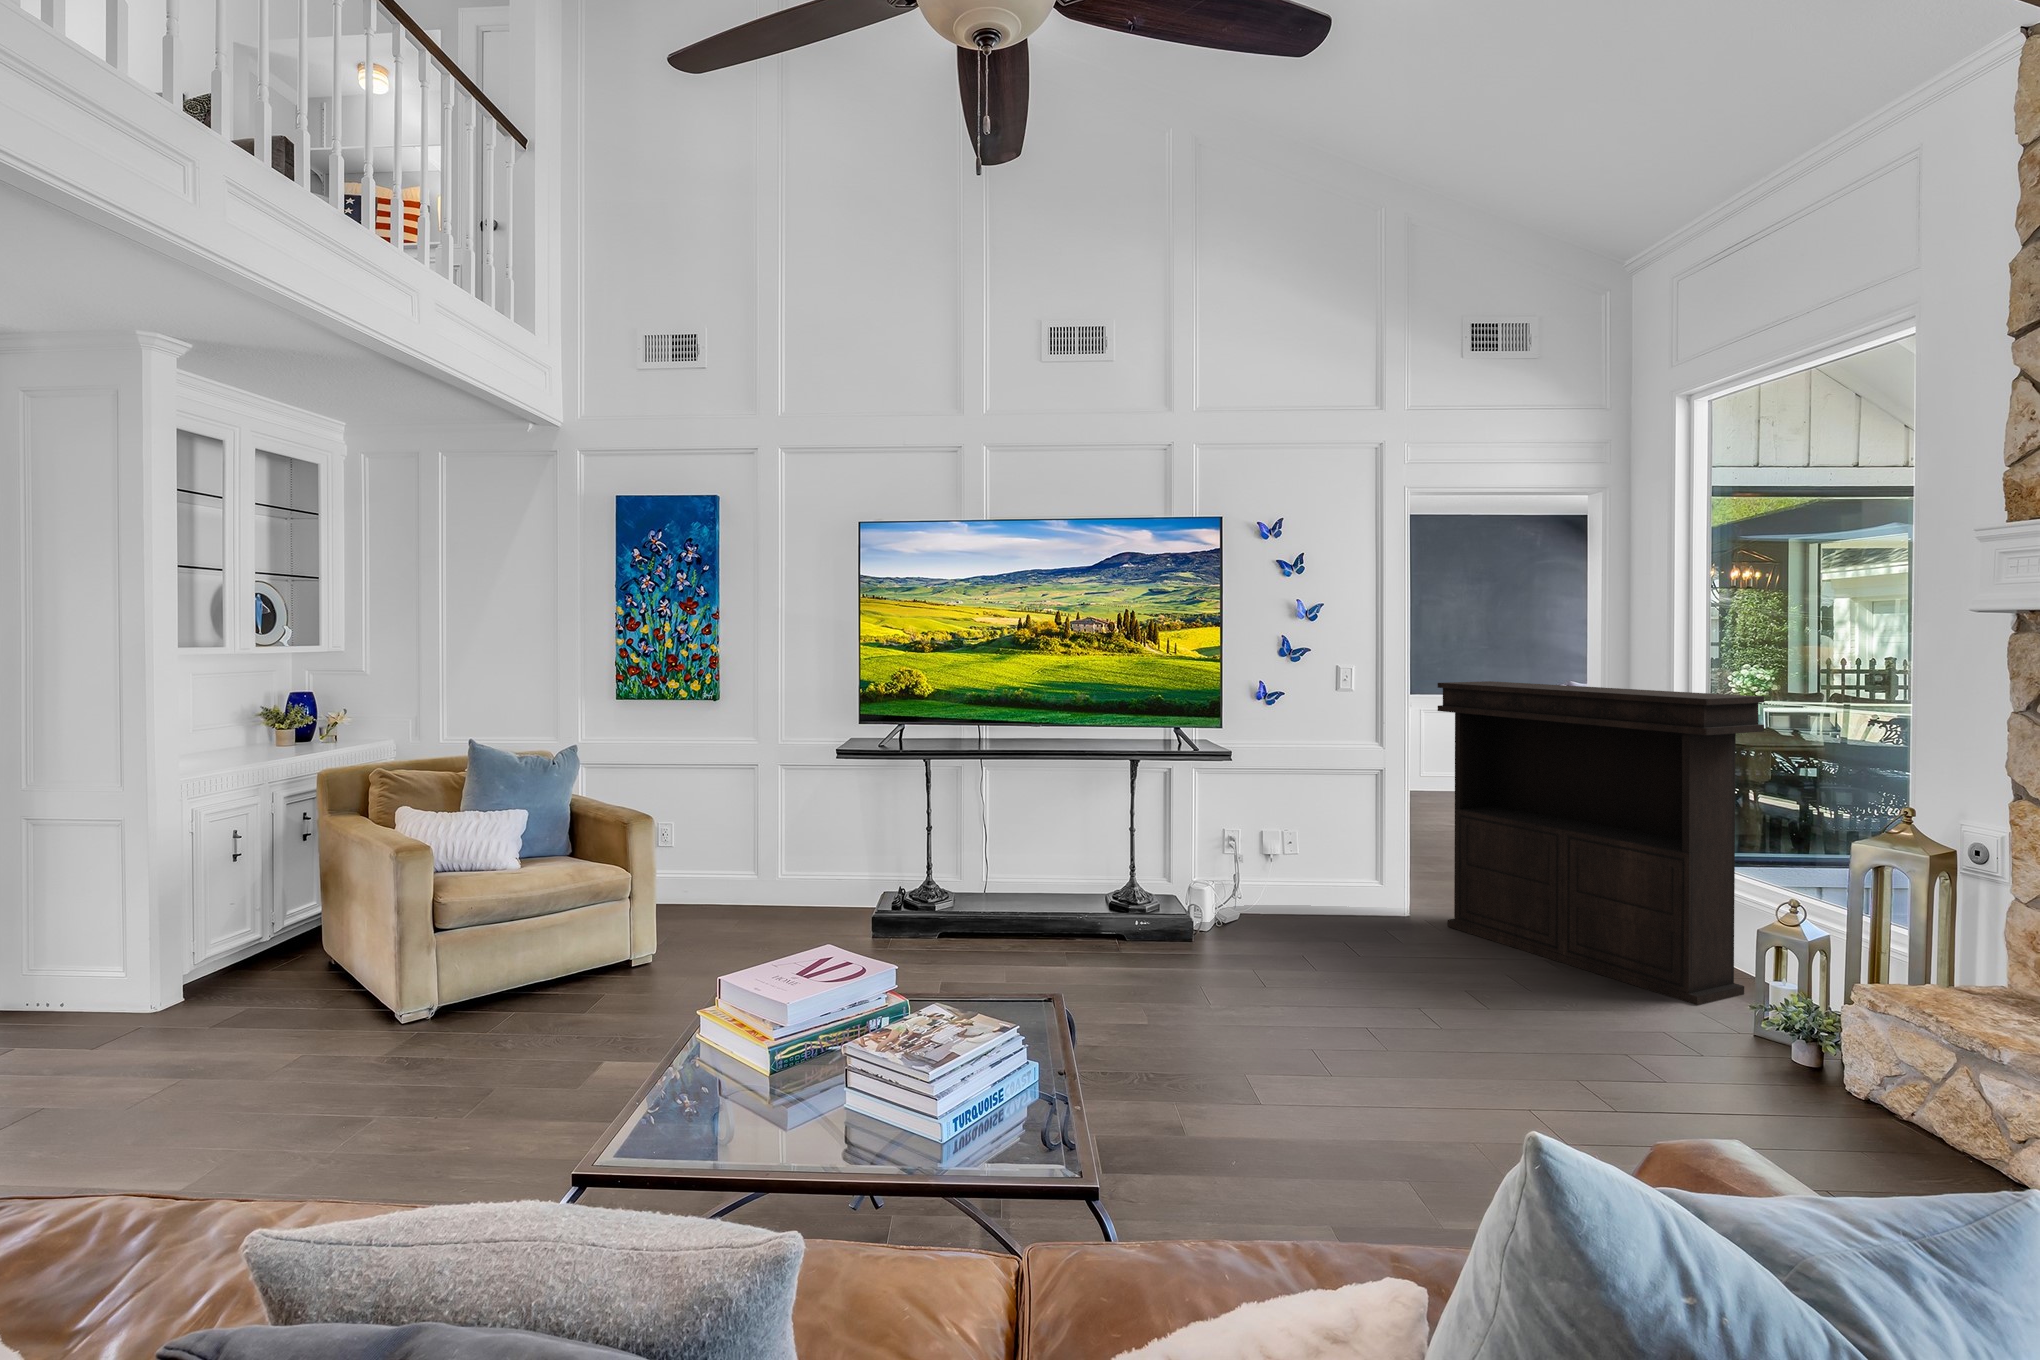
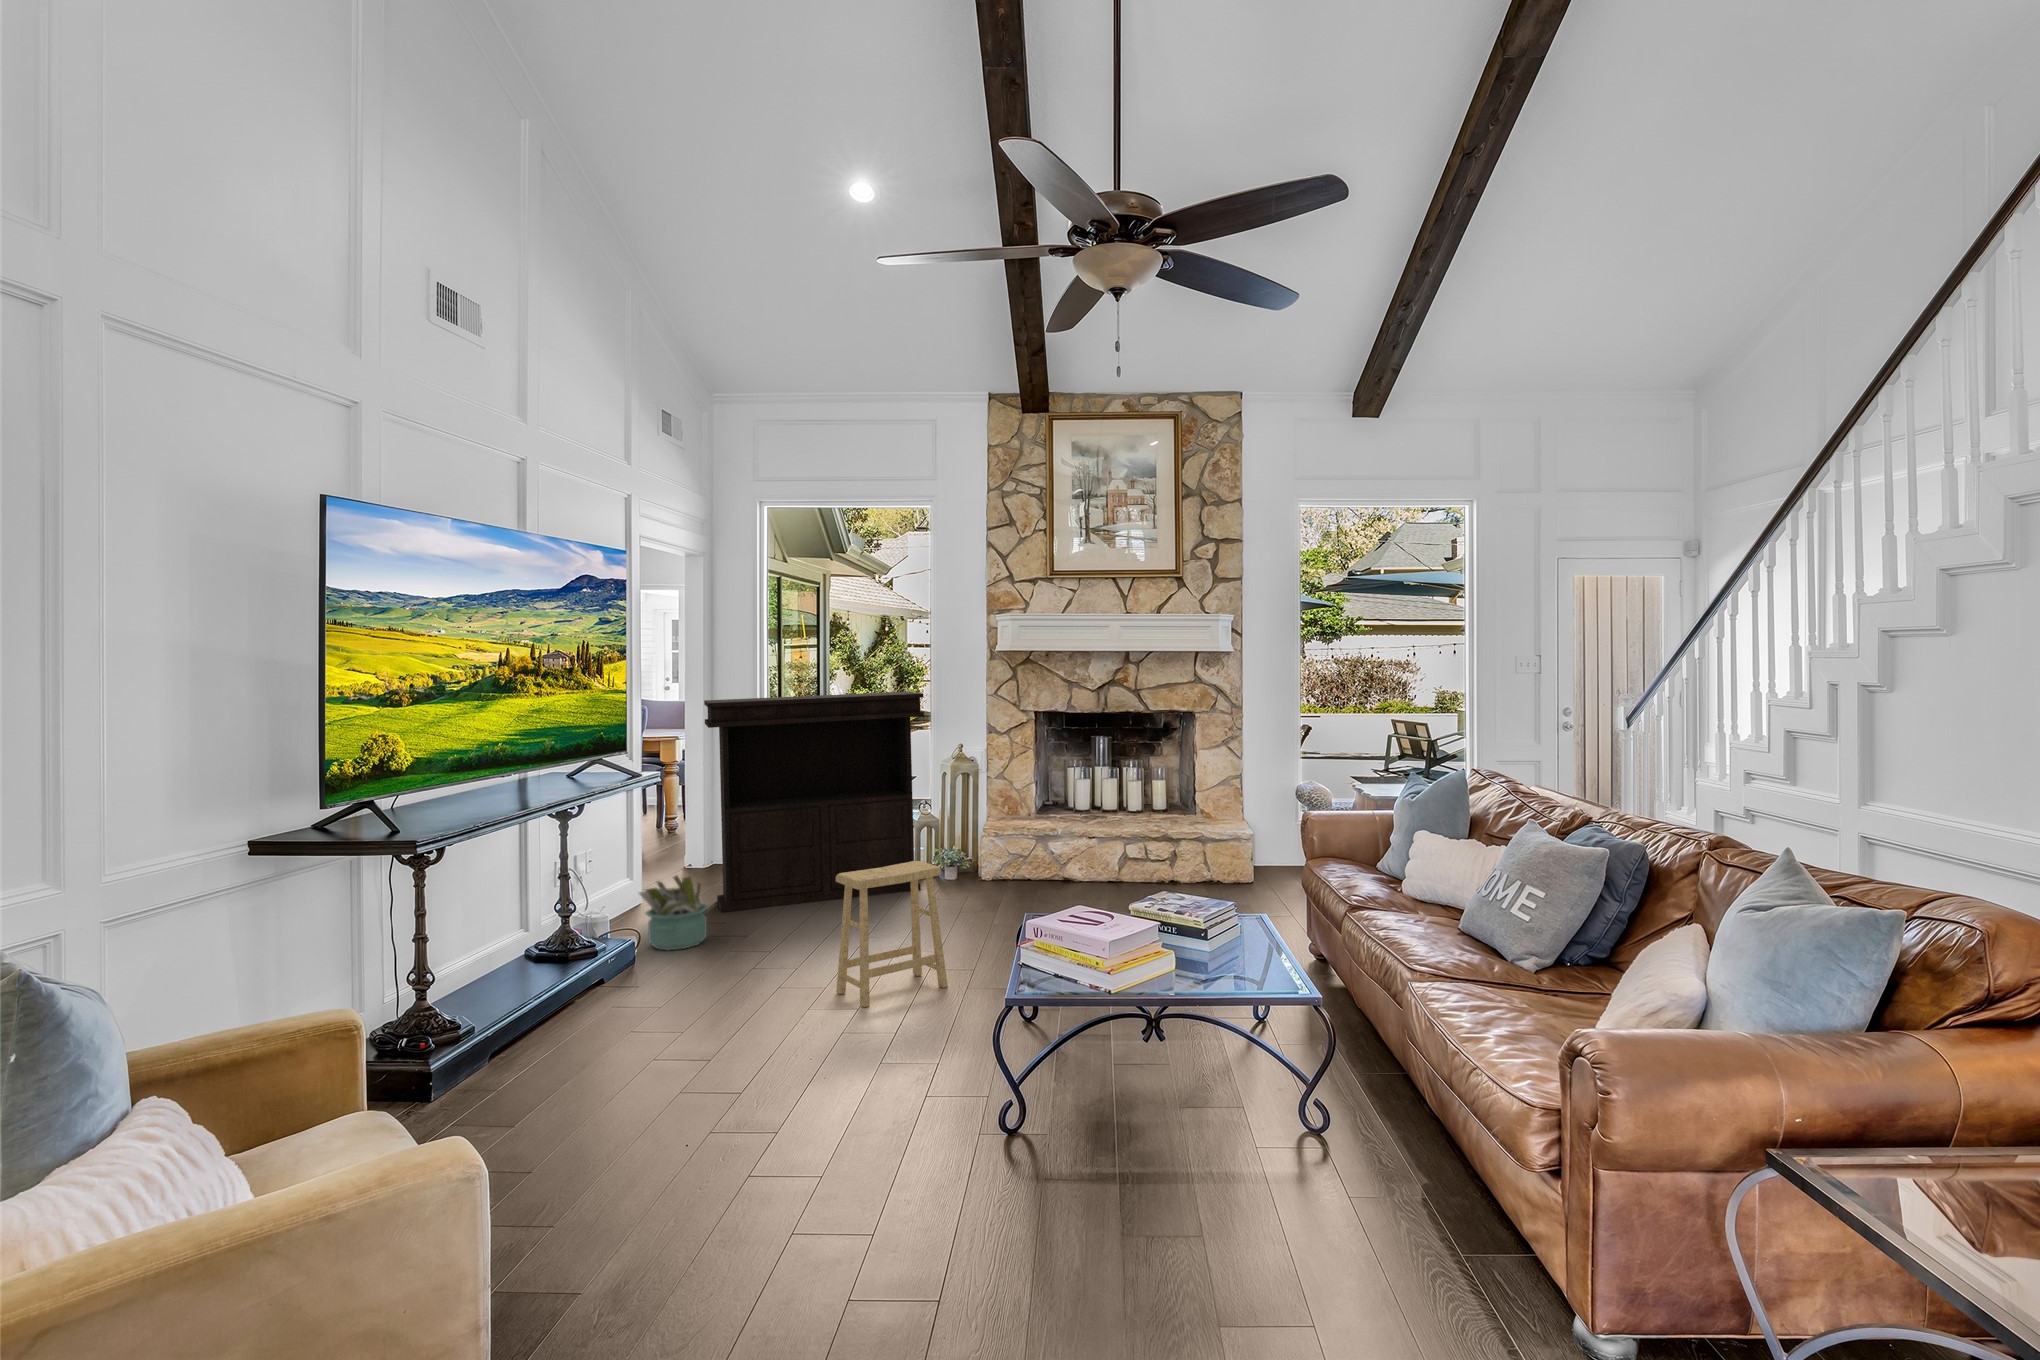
decorative plant: none [1275,856,1360,934] -> present [639,876,708,950]
footstool: none [1143,871,1276,1050] -> present [836,861,948,1007]

